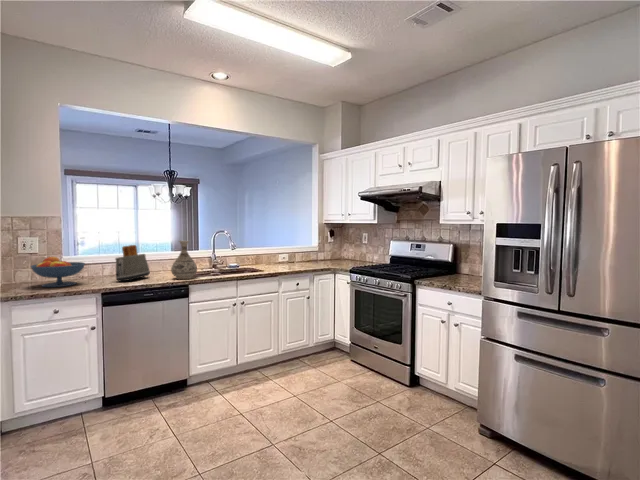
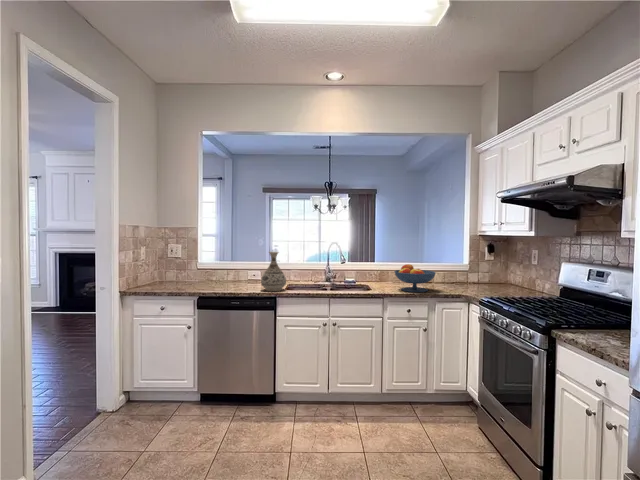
toaster: present [116,245,150,281] -> none [218,254,253,288]
fruit bowl: present [31,257,85,287] -> present [394,264,436,292]

